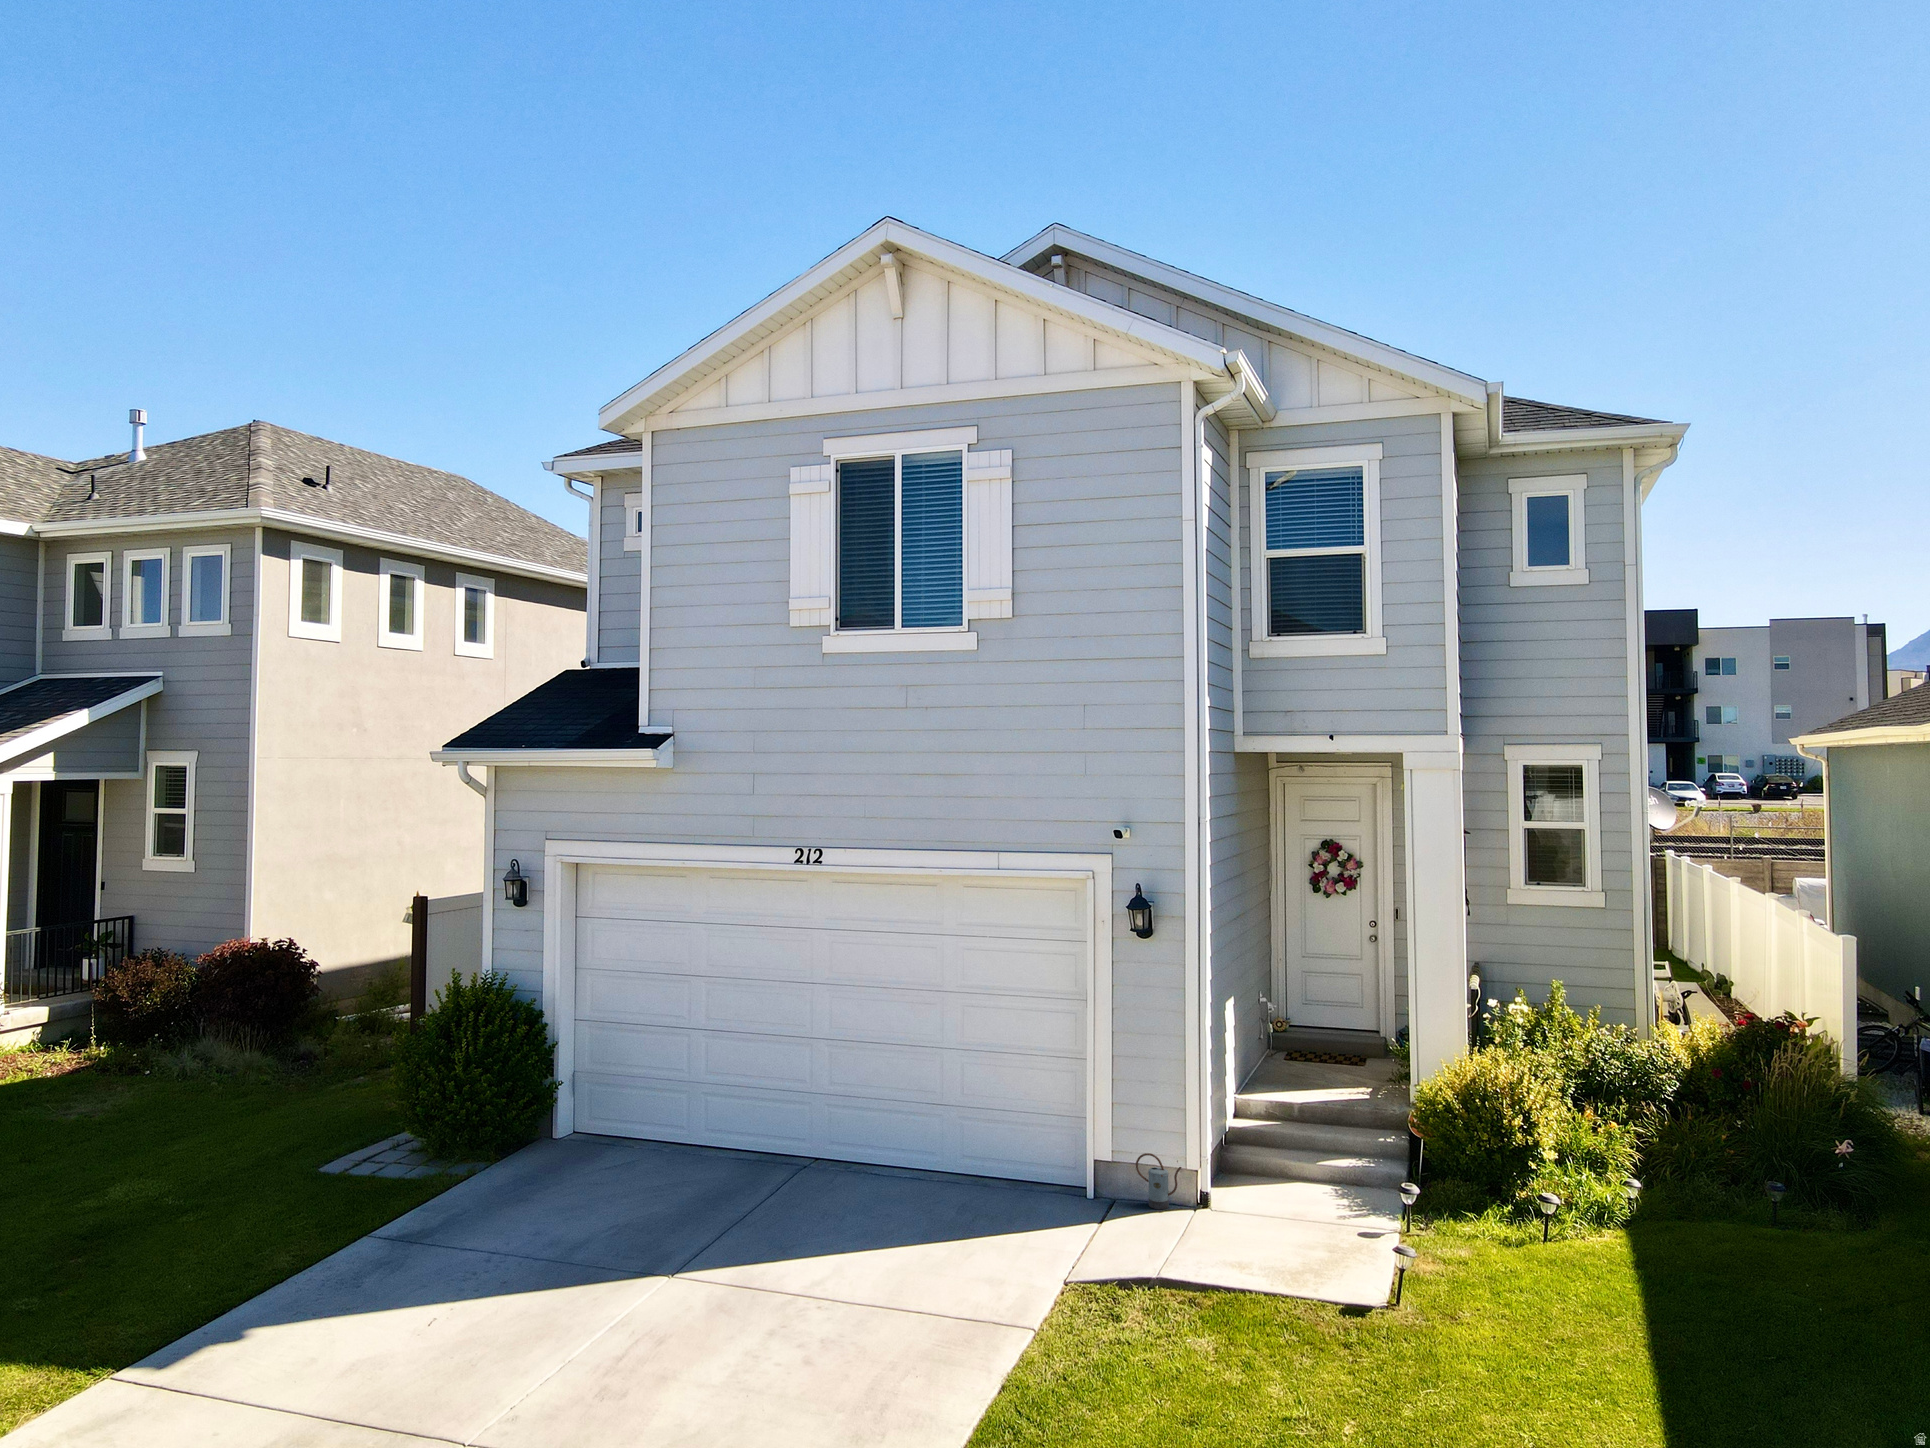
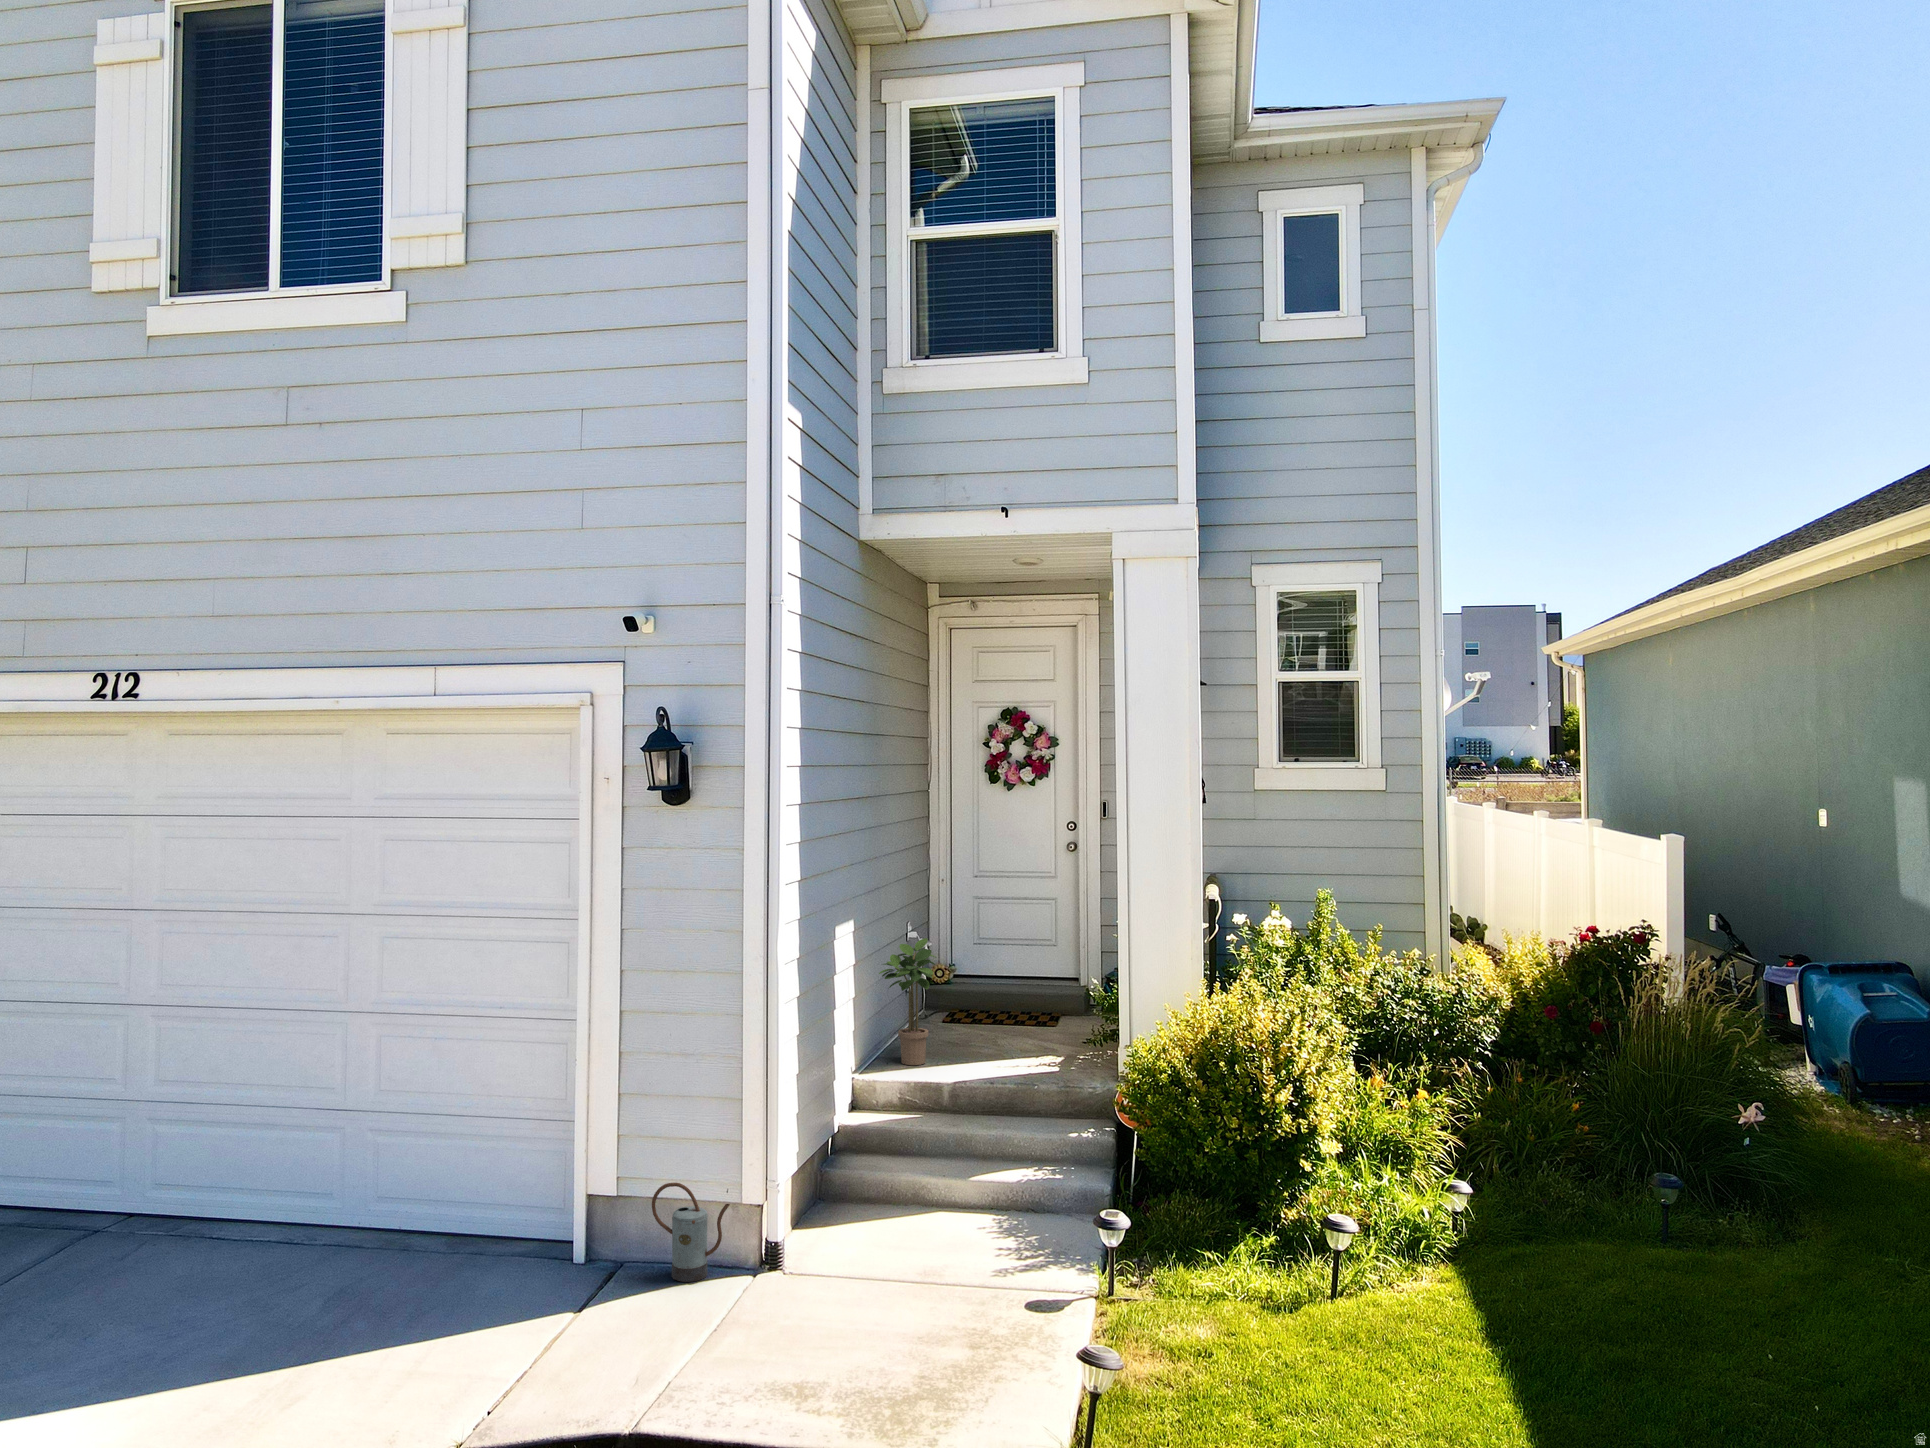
potted plant: none [1248,1007,1286,1089] -> present [879,938,936,1065]

